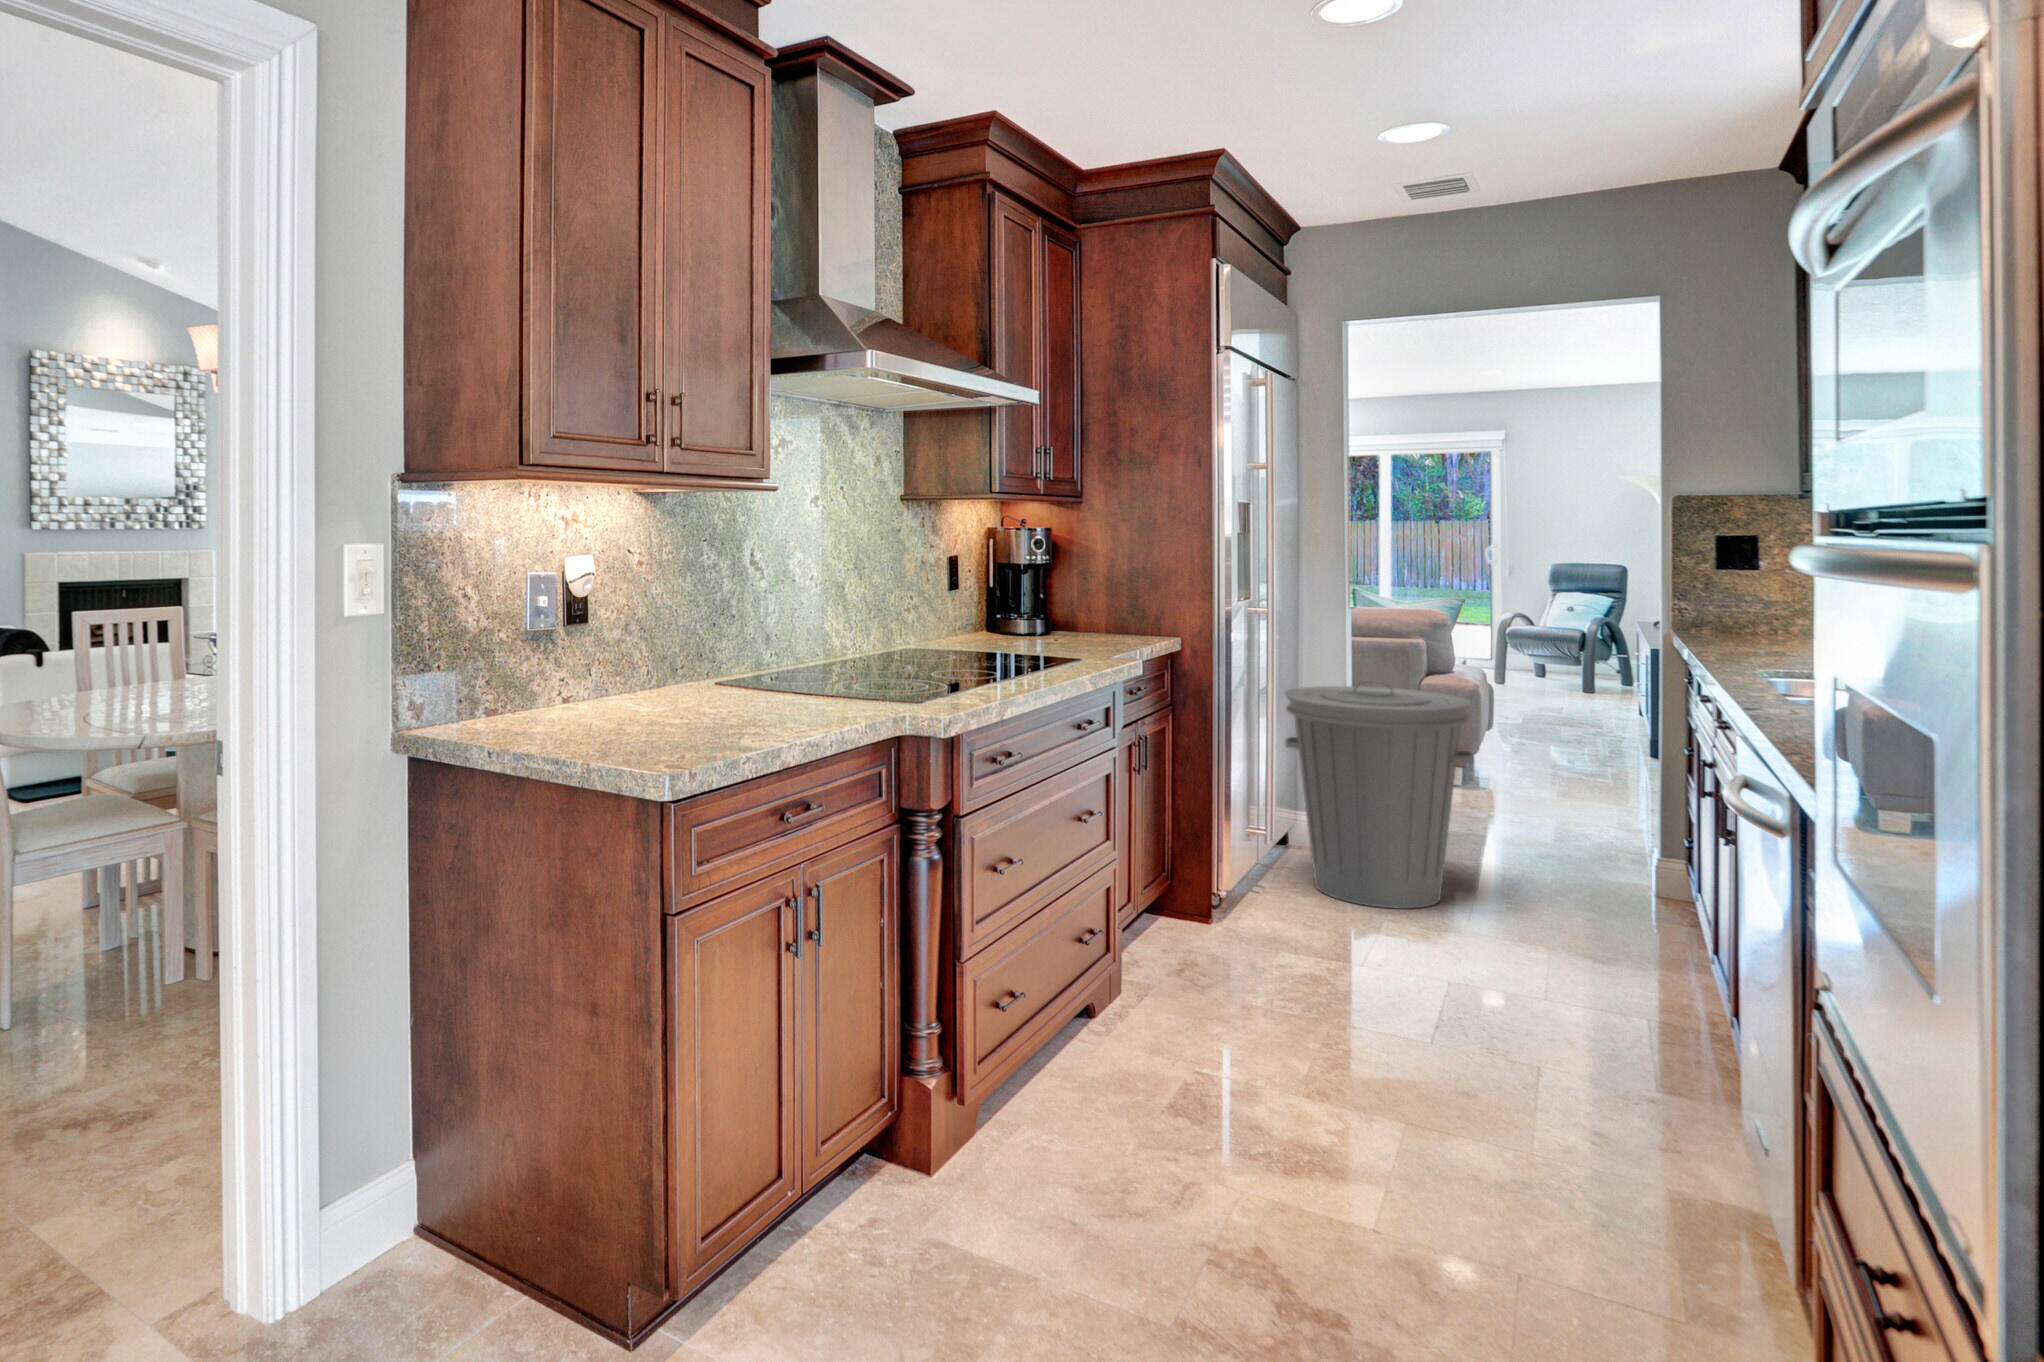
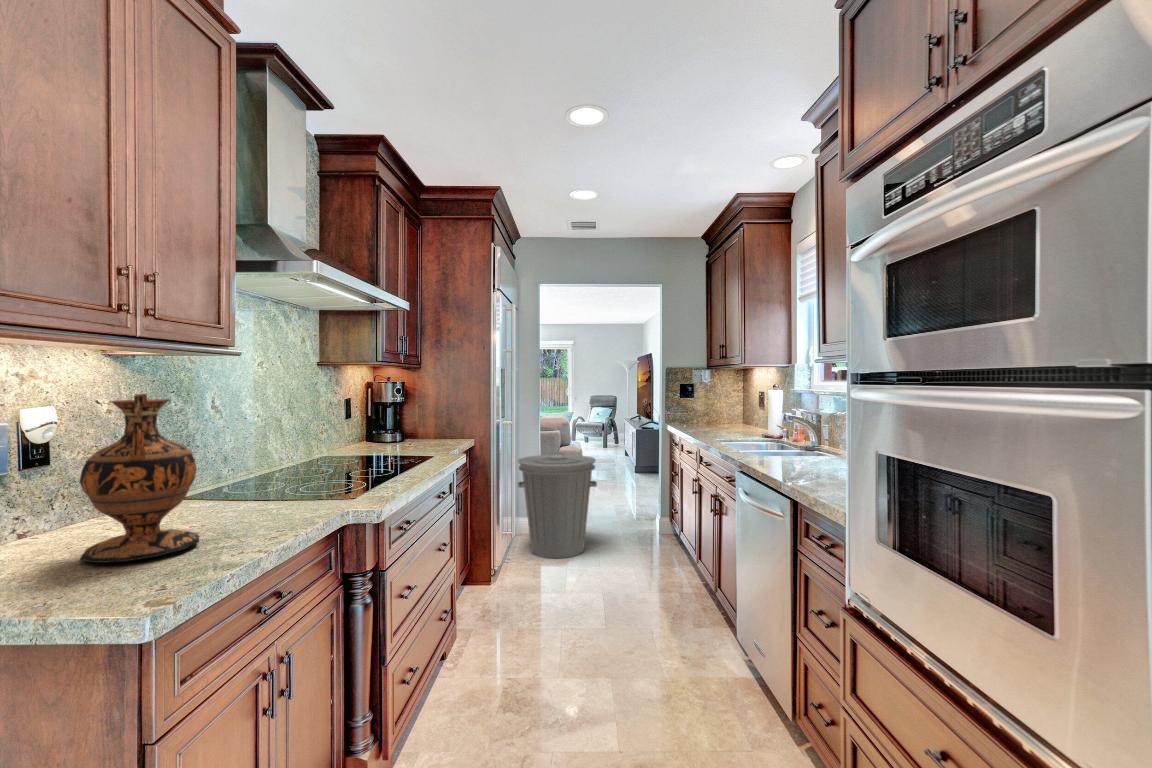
vase: none [614,542,725,731] -> present [80,394,199,563]

